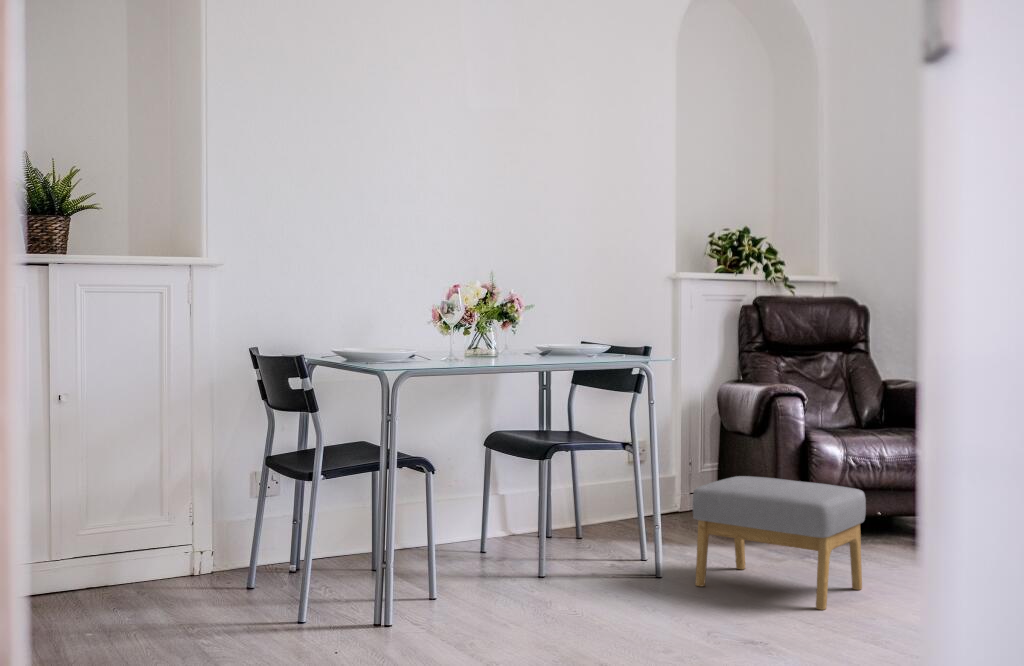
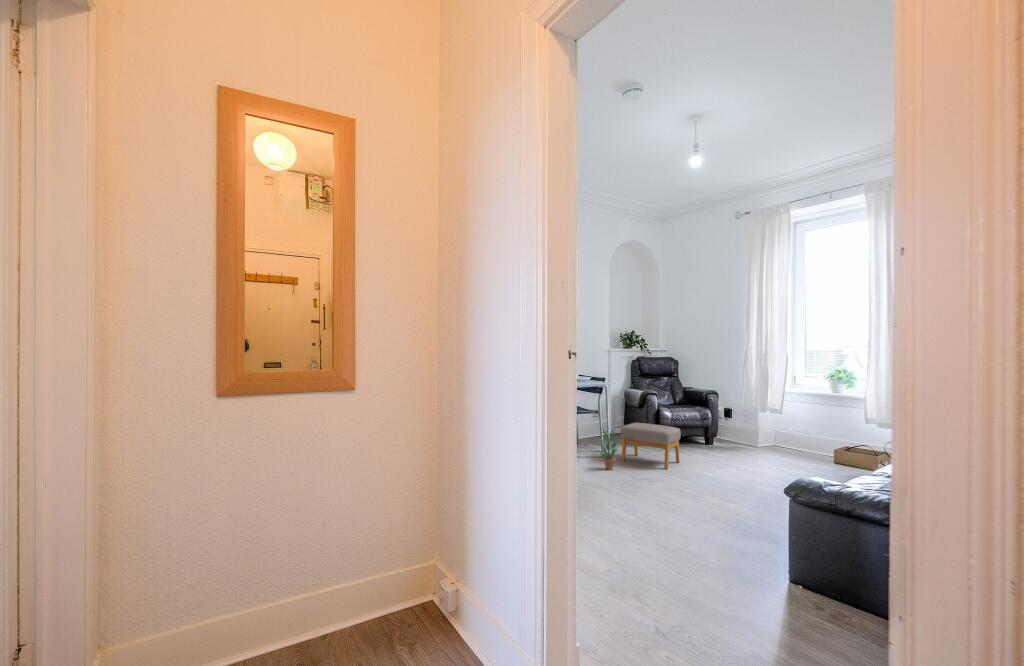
potted plant: none [617,490,683,615] -> present [600,430,617,470]

